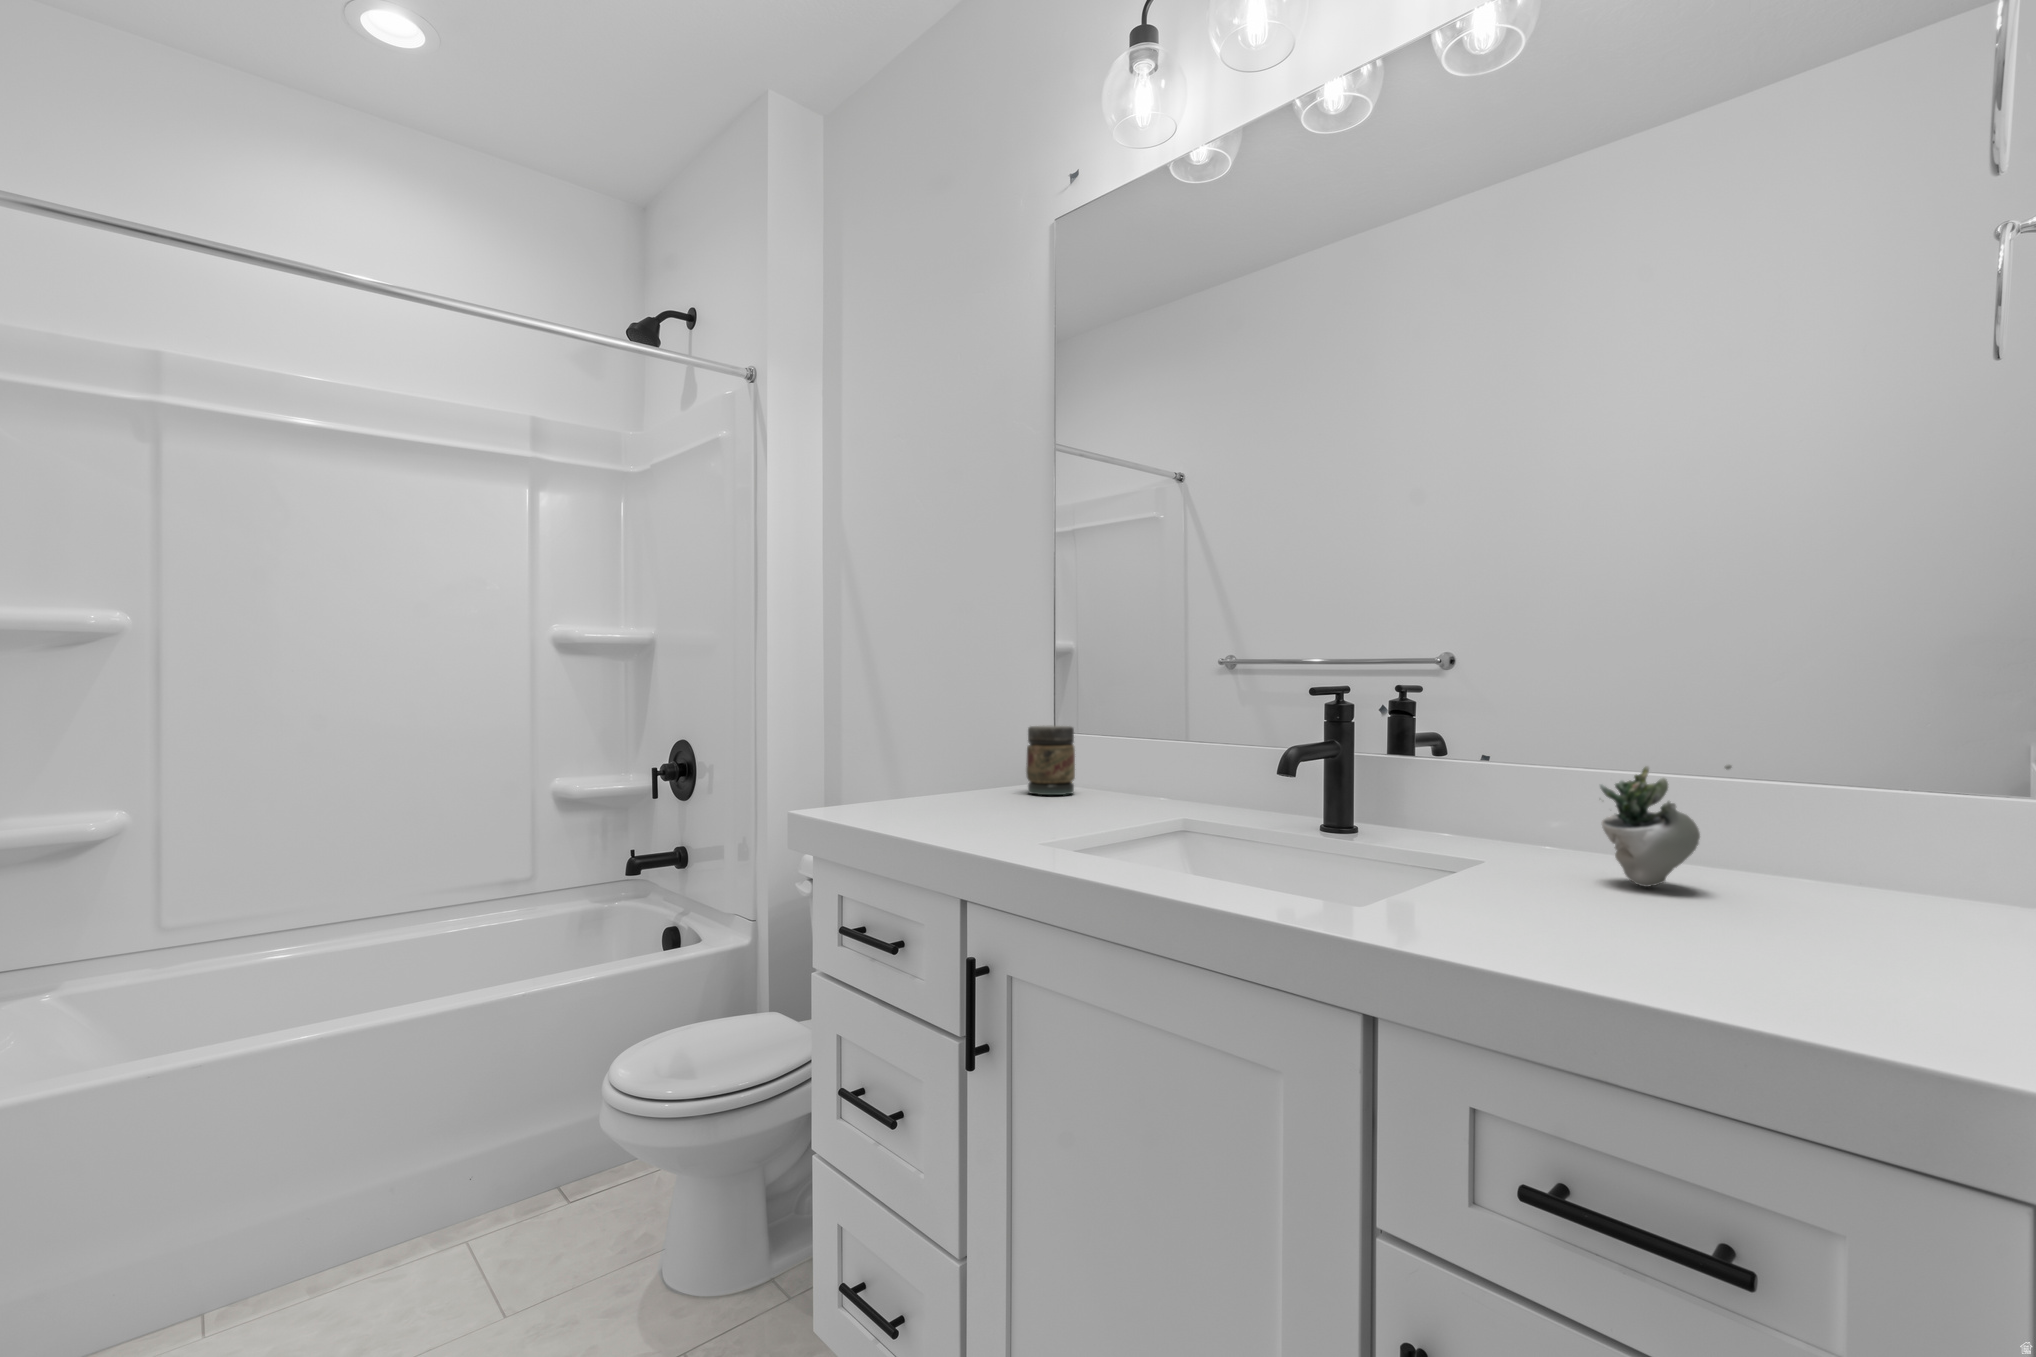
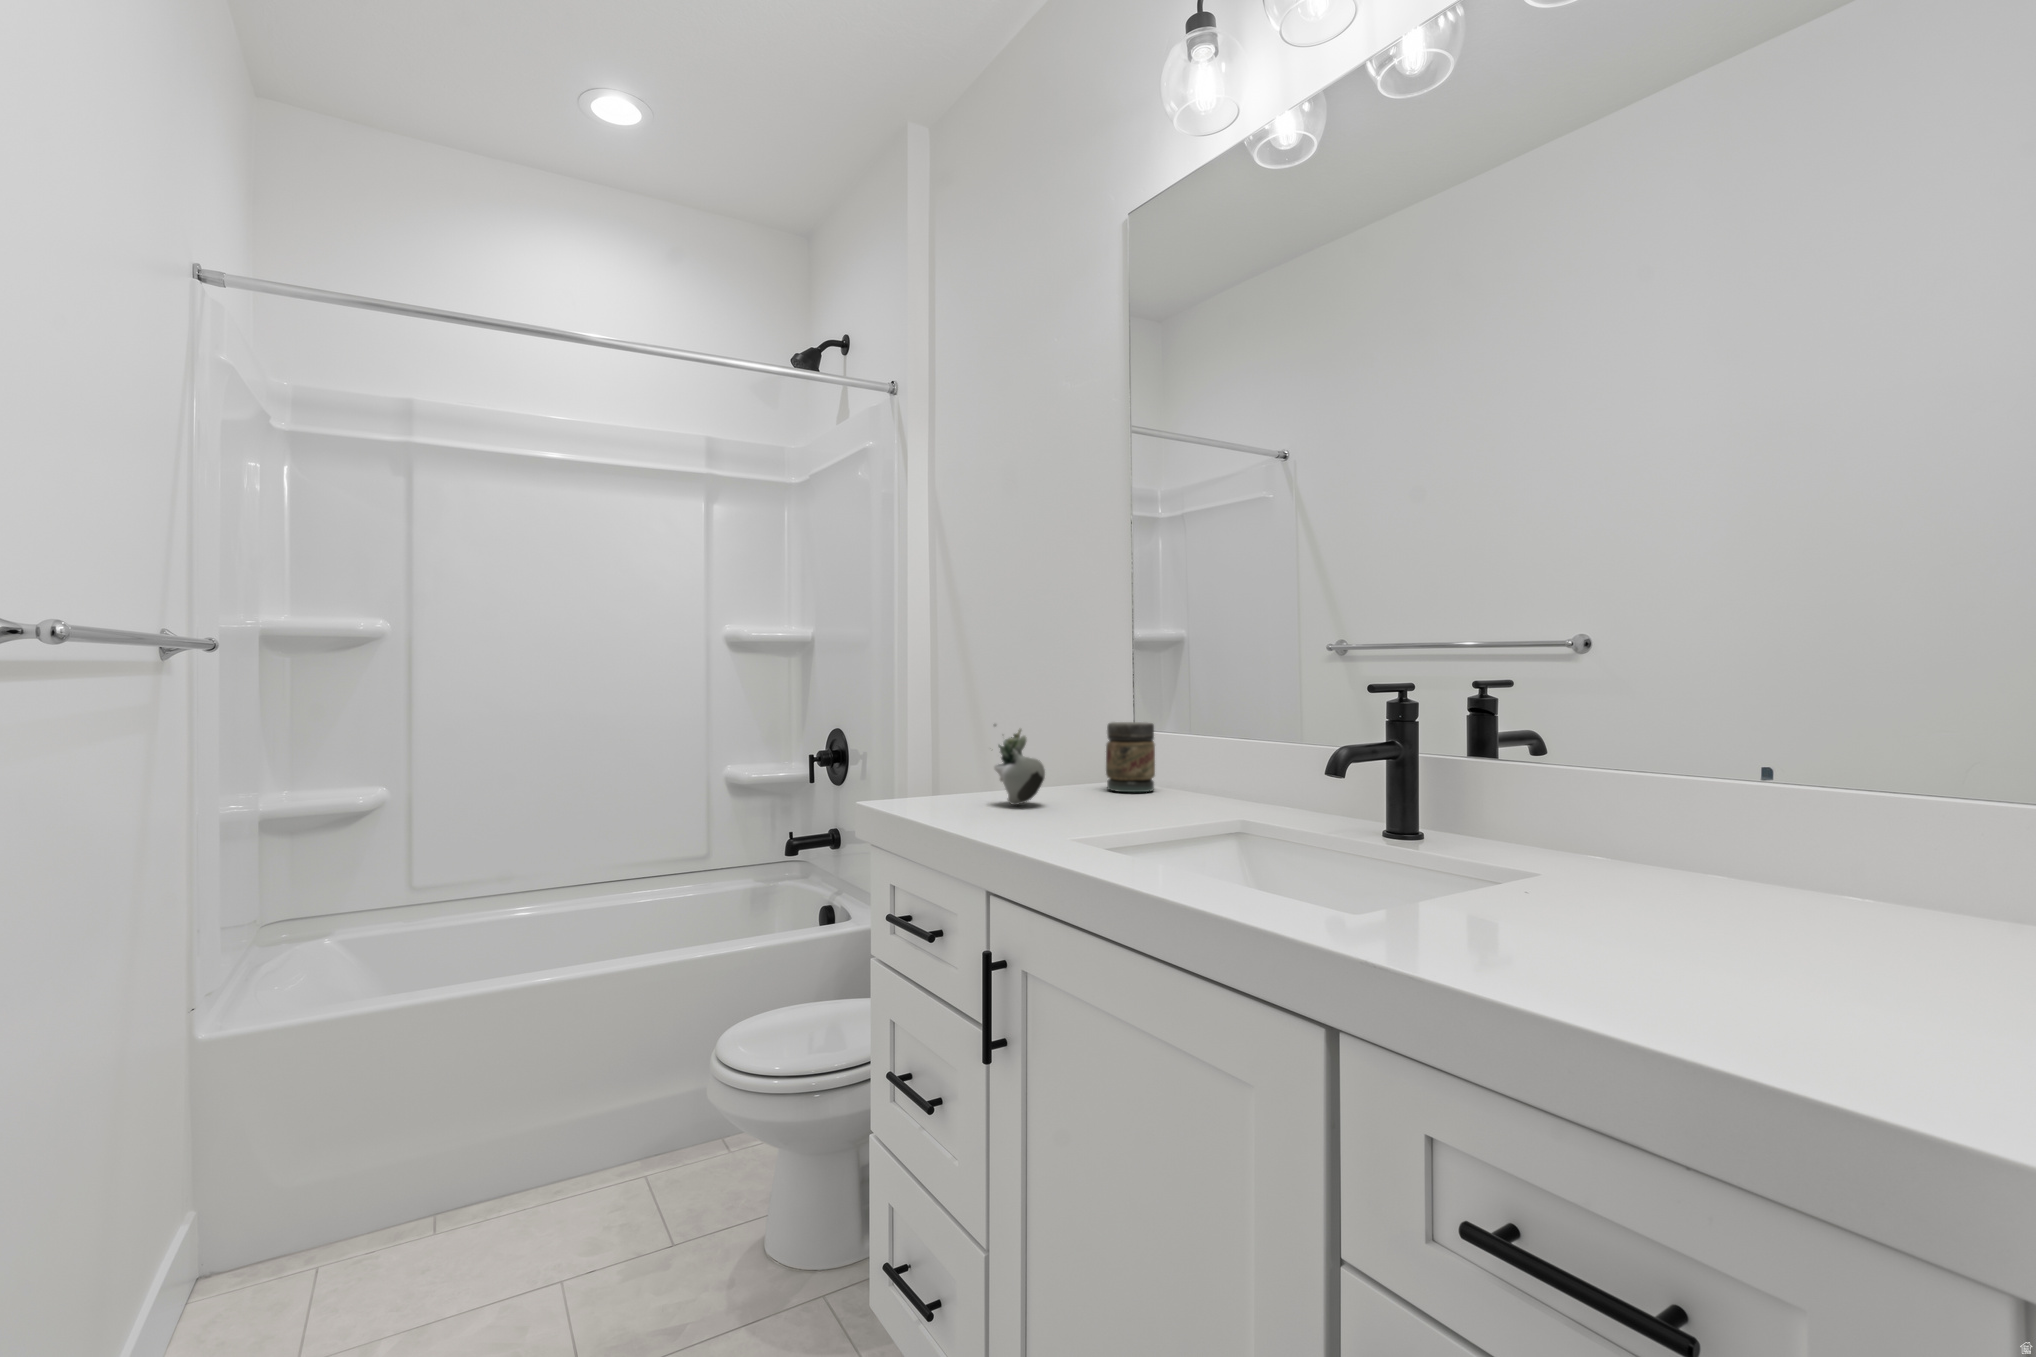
succulent plant: present [1600,764,1731,887] -> present [994,724,1045,805]

